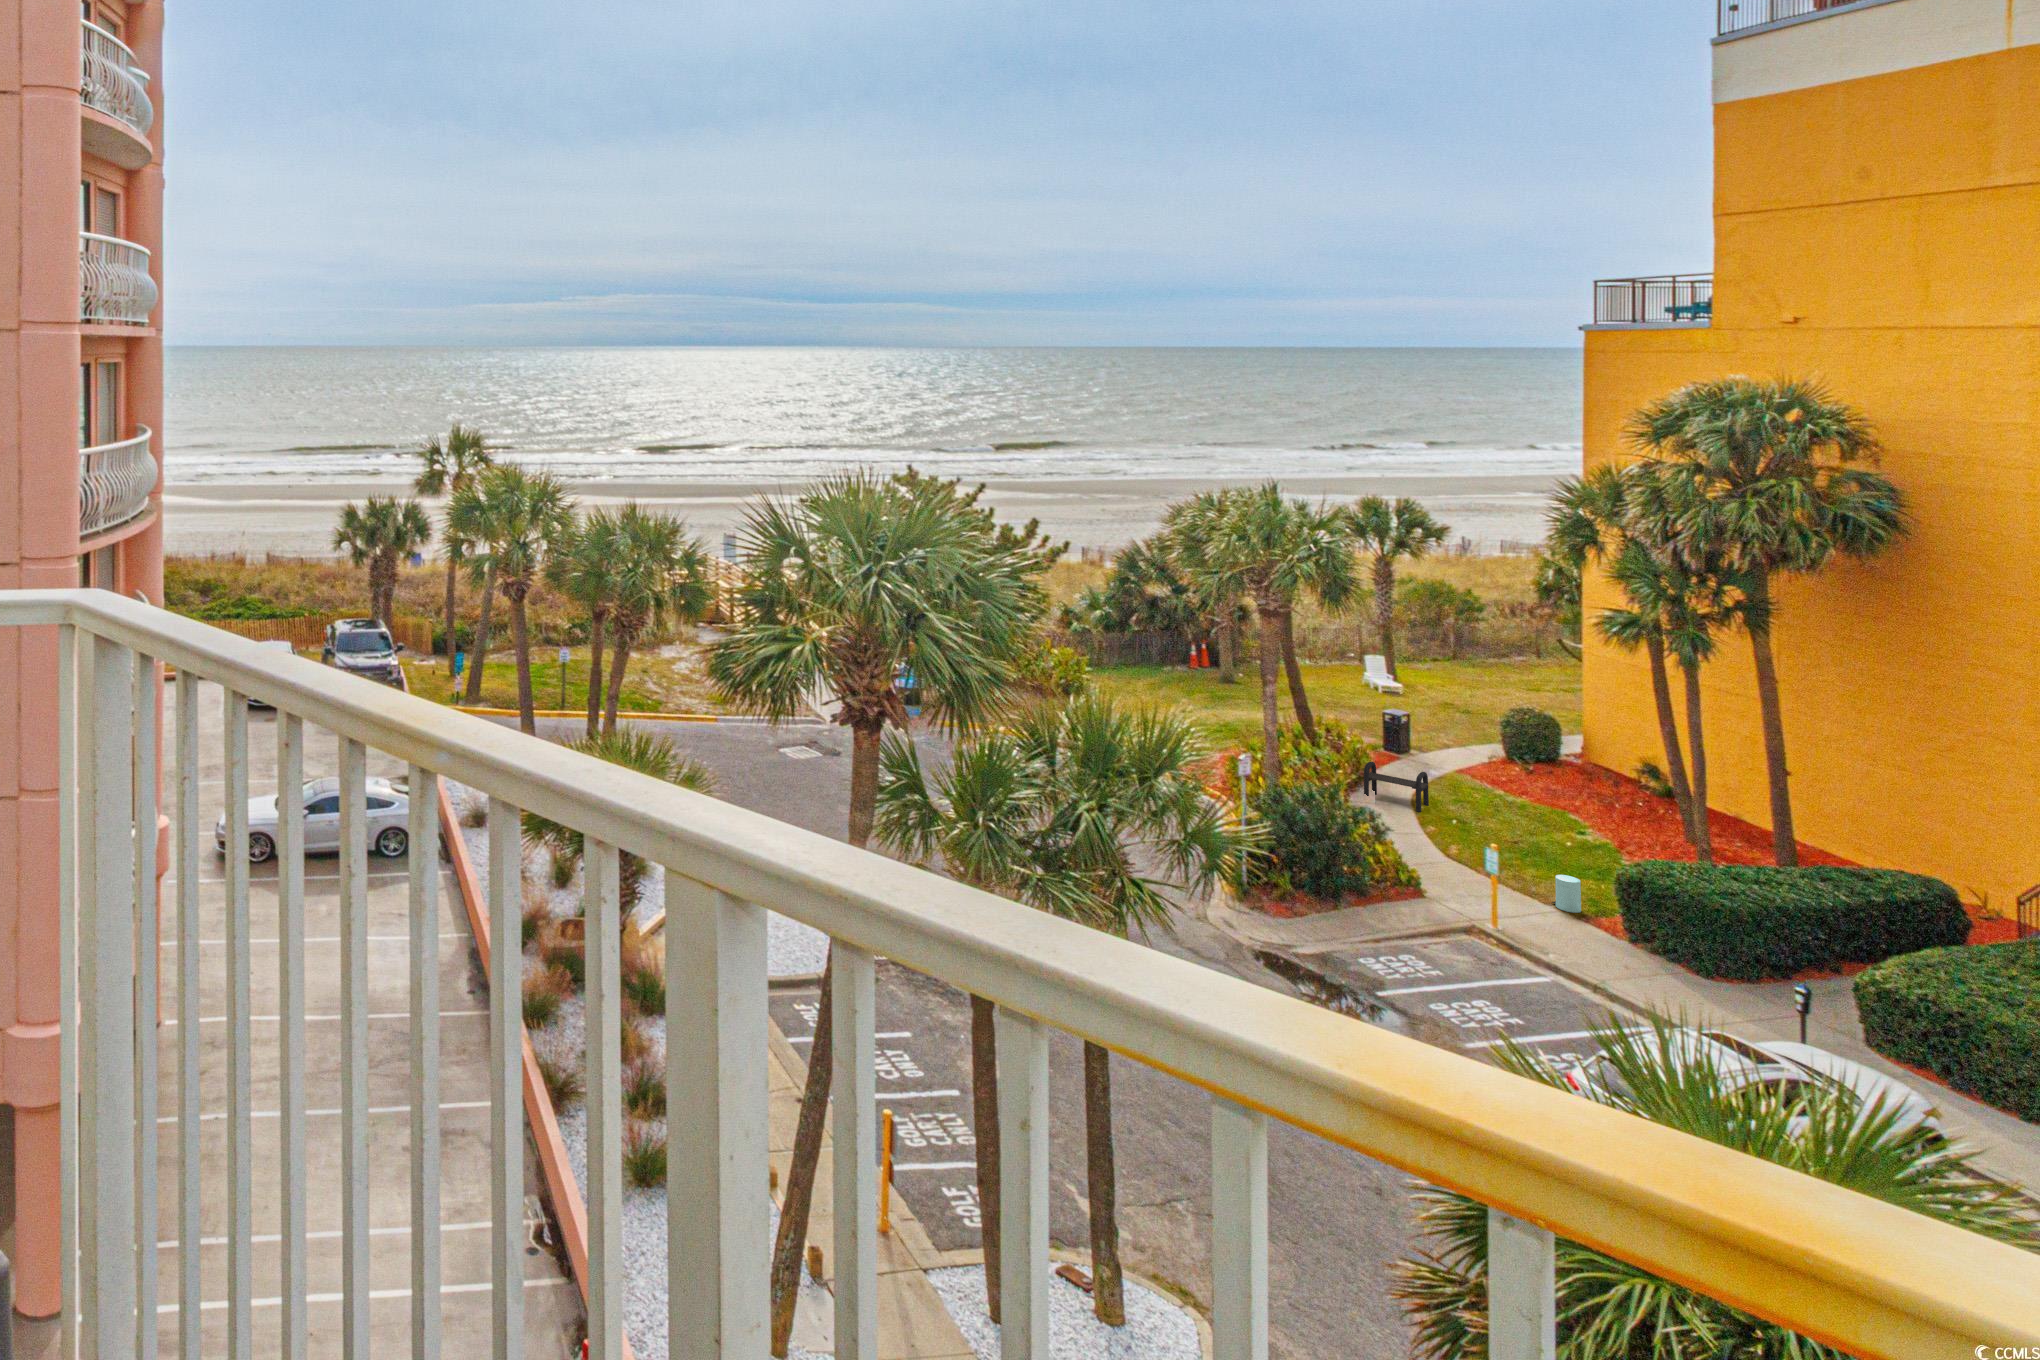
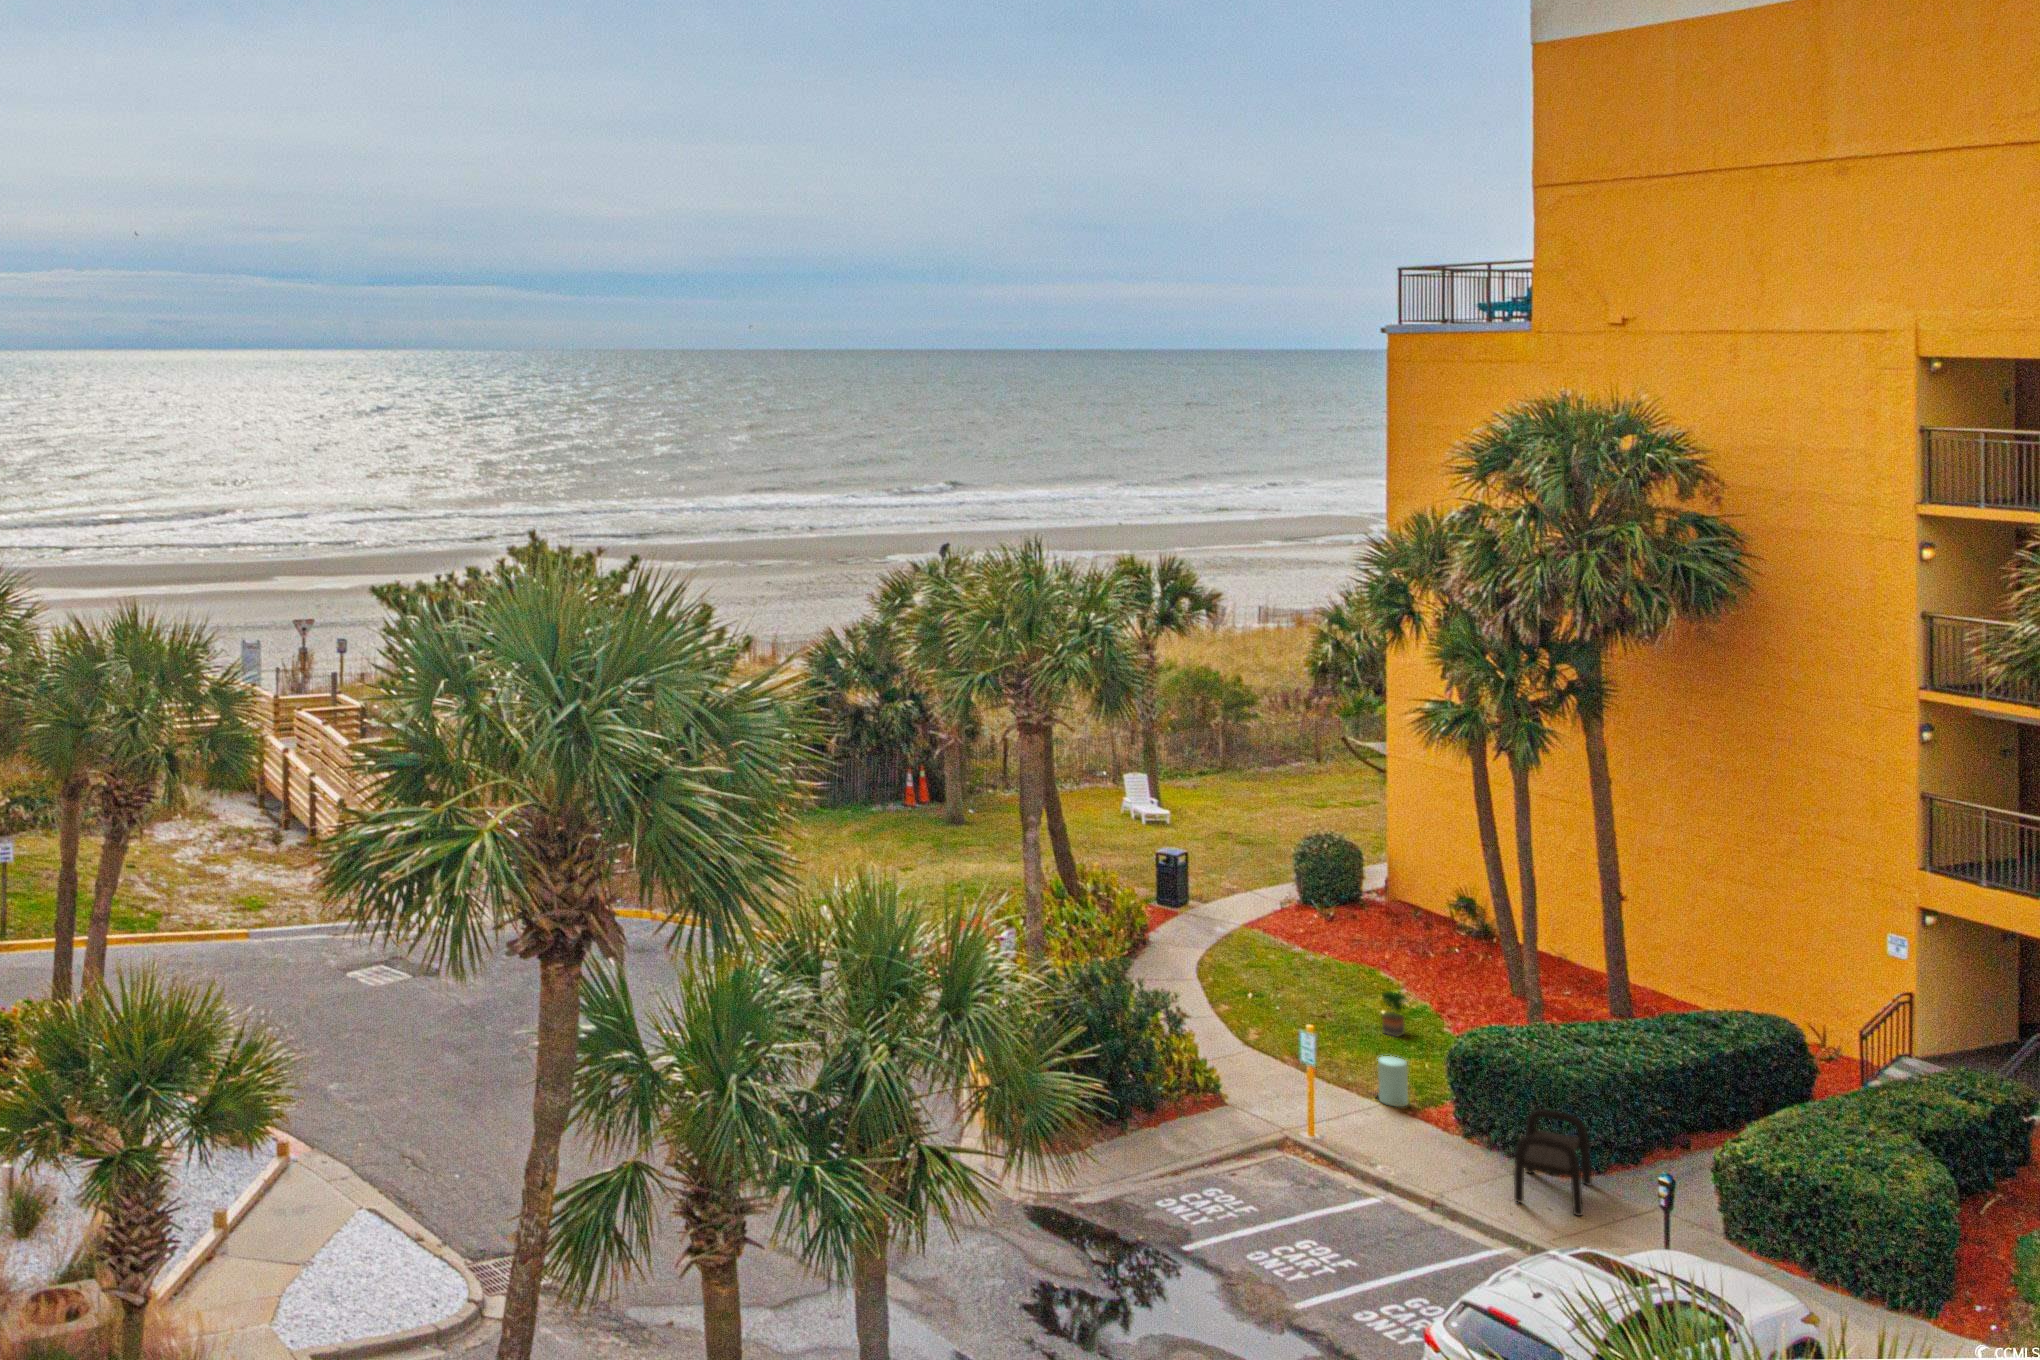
bench: present [1364,762,1429,812] -> present [1514,1109,1592,1216]
potted tree: none [1566,828,1592,863] -> present [1382,991,1407,1037]

